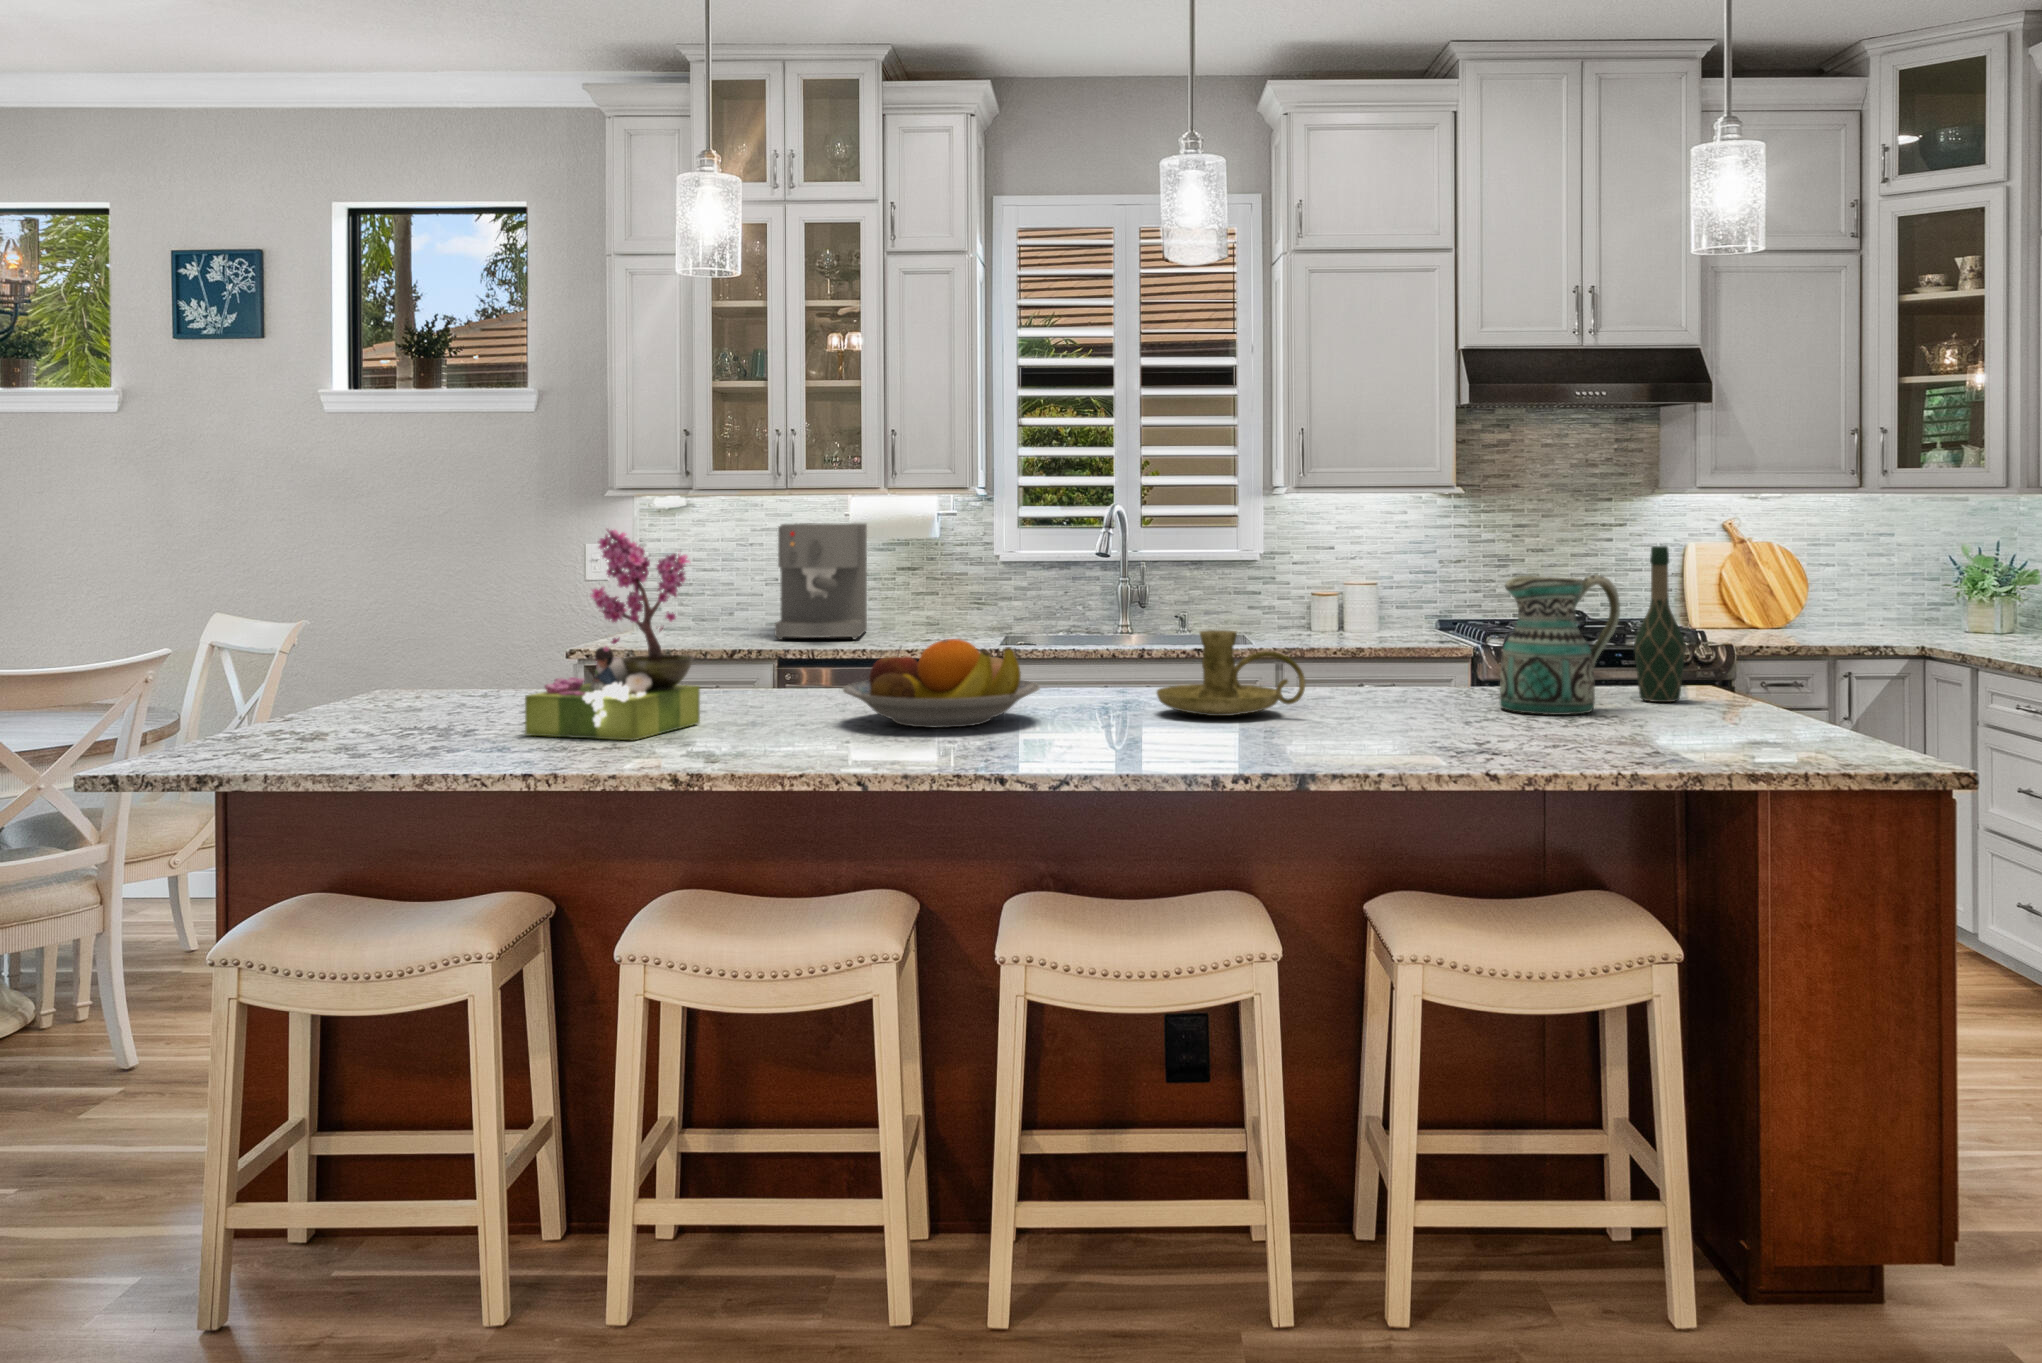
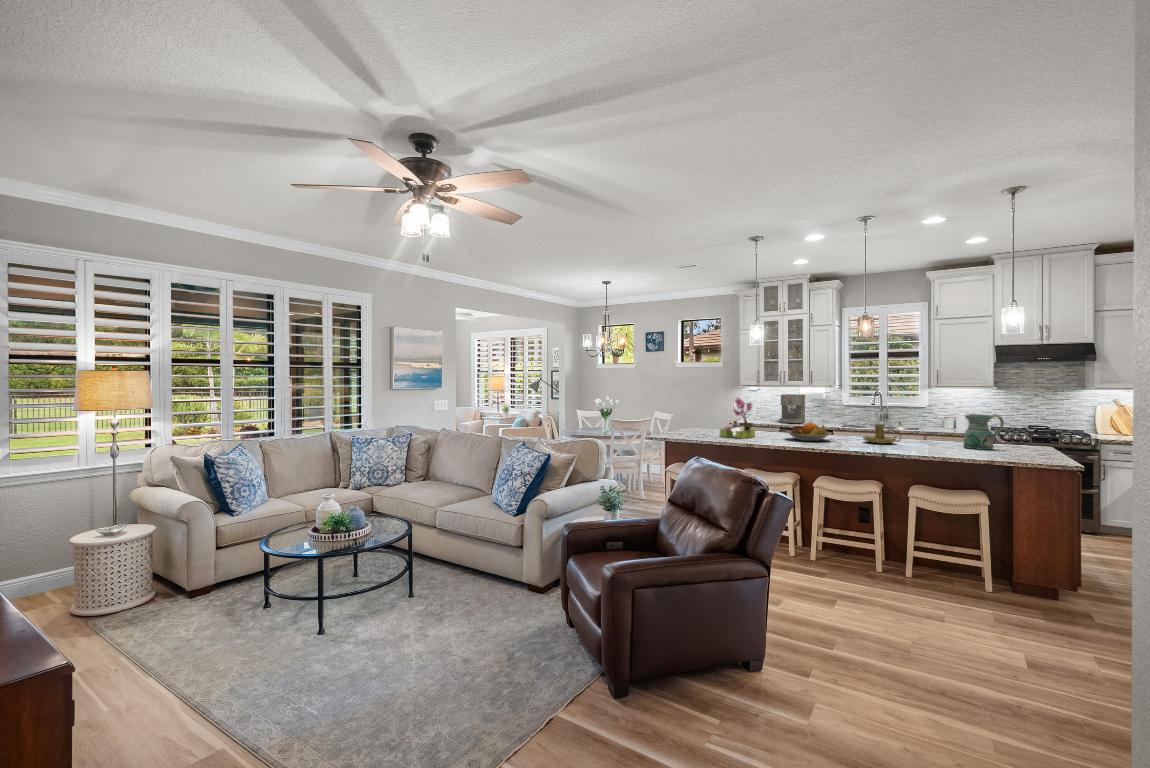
wine bottle: present [1634,546,1686,702] -> none [1013,407,1031,449]

